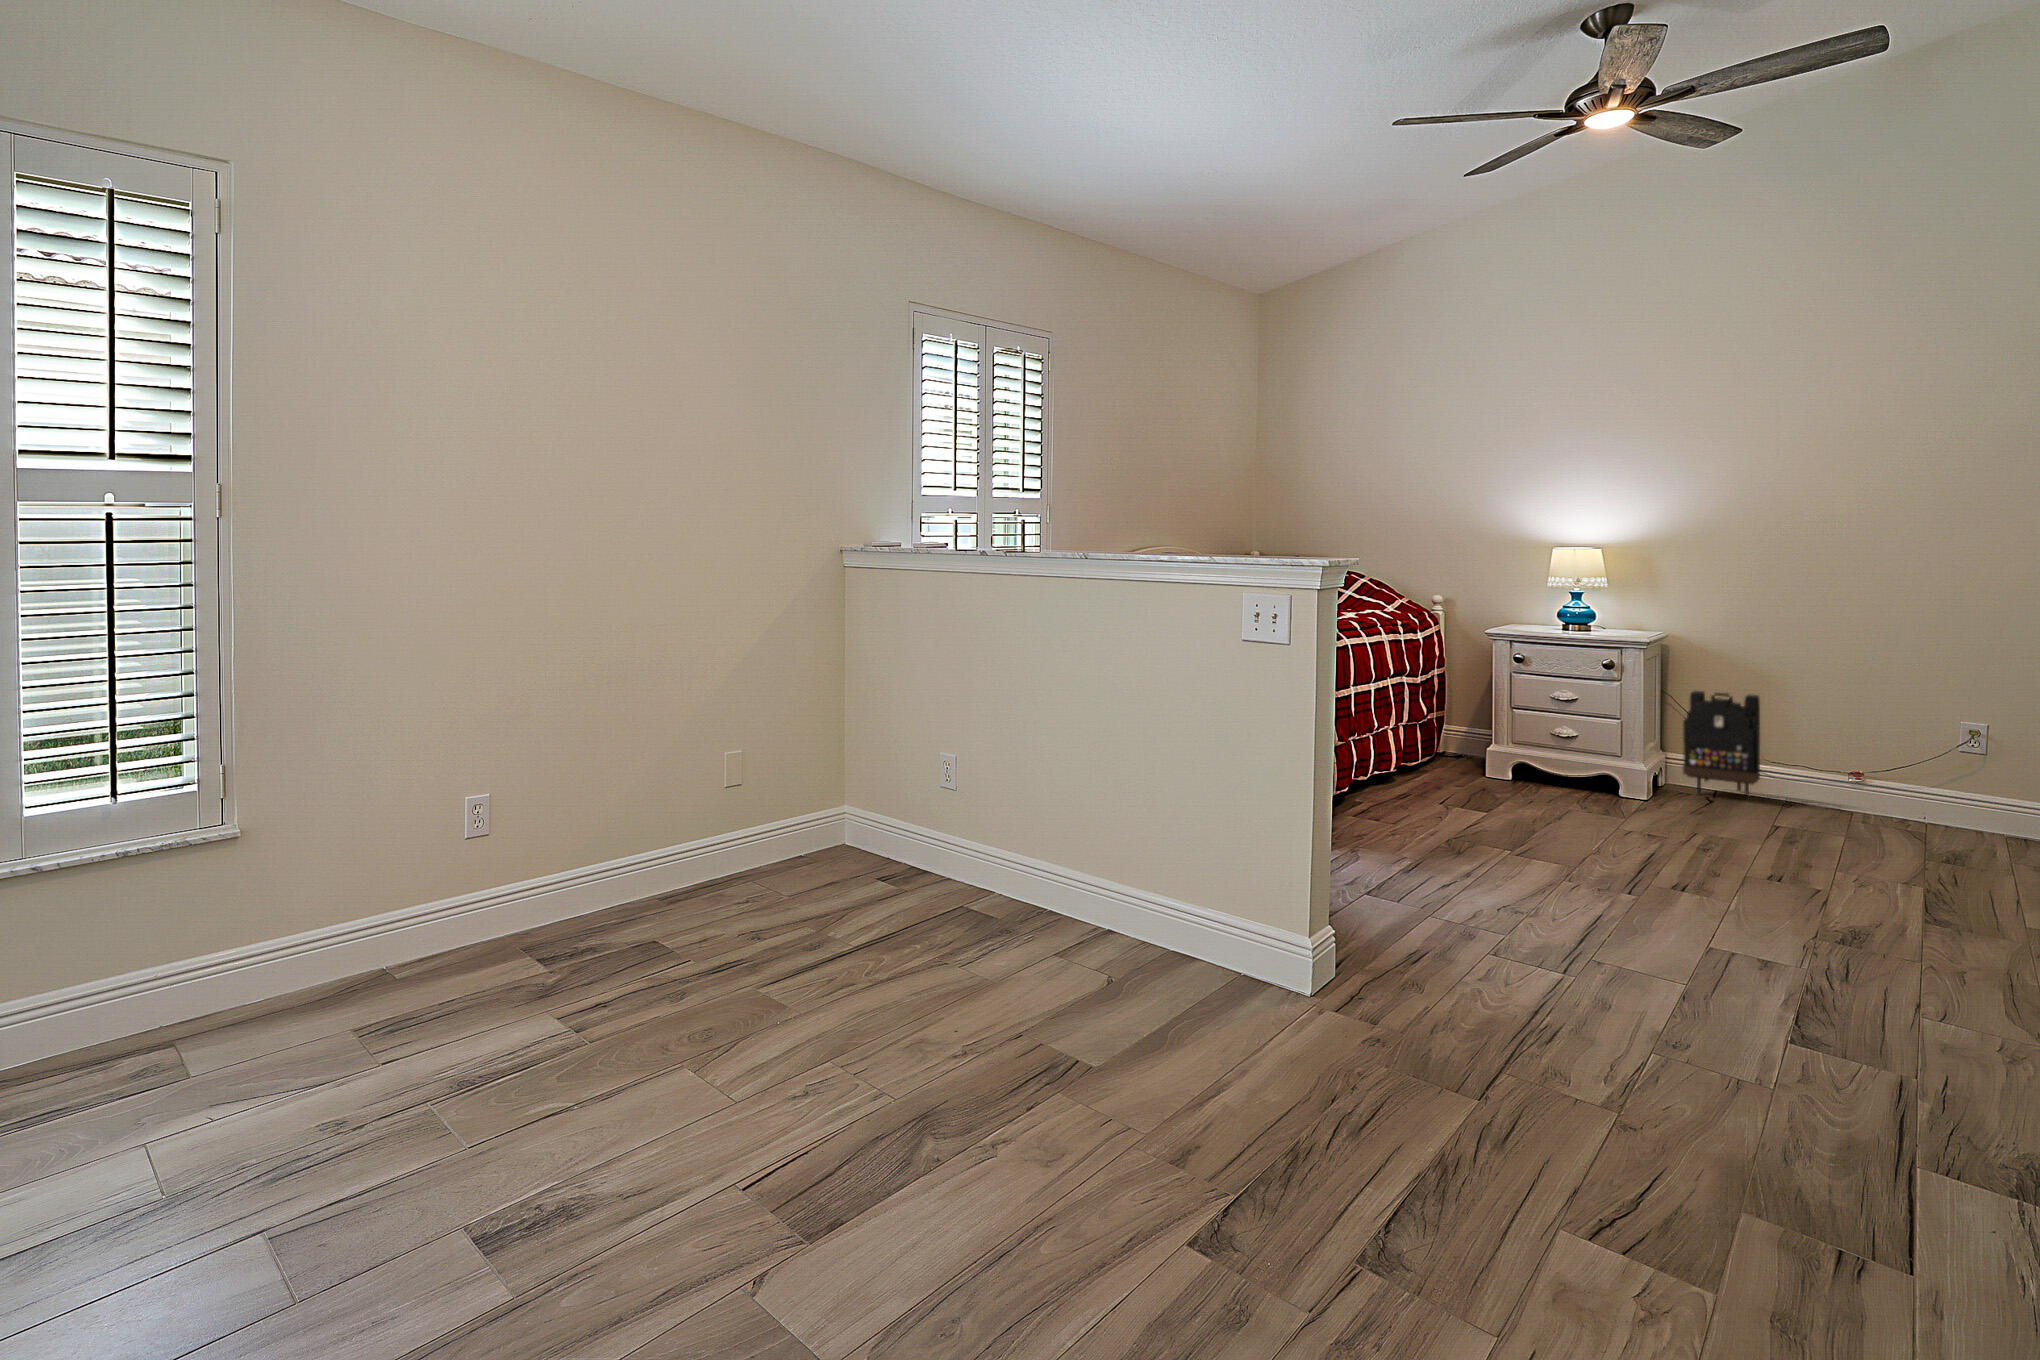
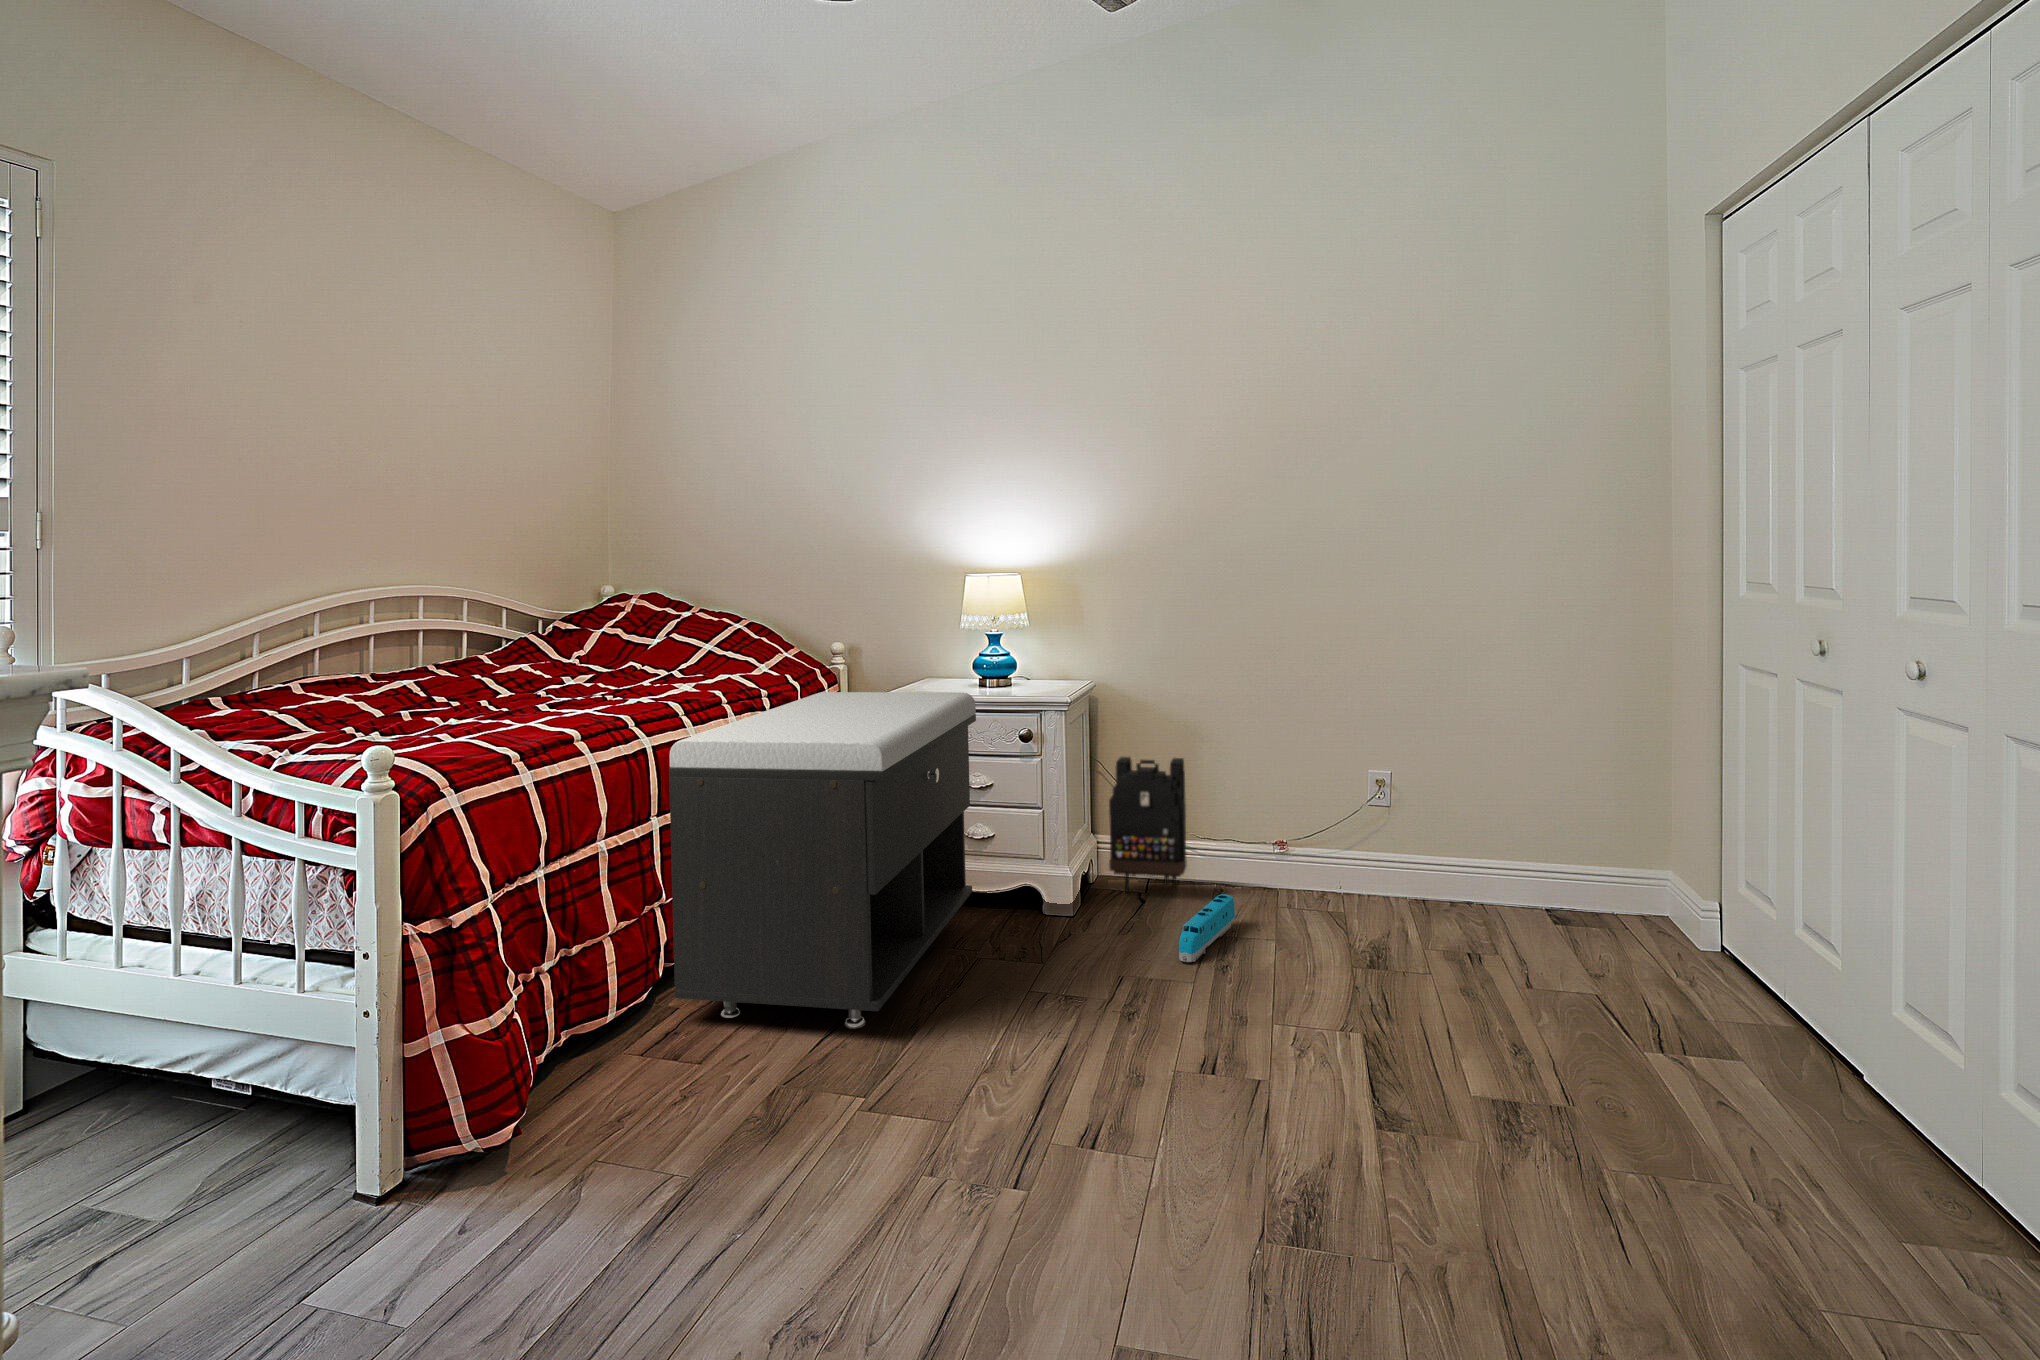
storage bench: none [1364,627,1566,826] -> present [669,692,976,1029]
toy train: none [1751,797,1809,835] -> present [1179,894,1235,962]

